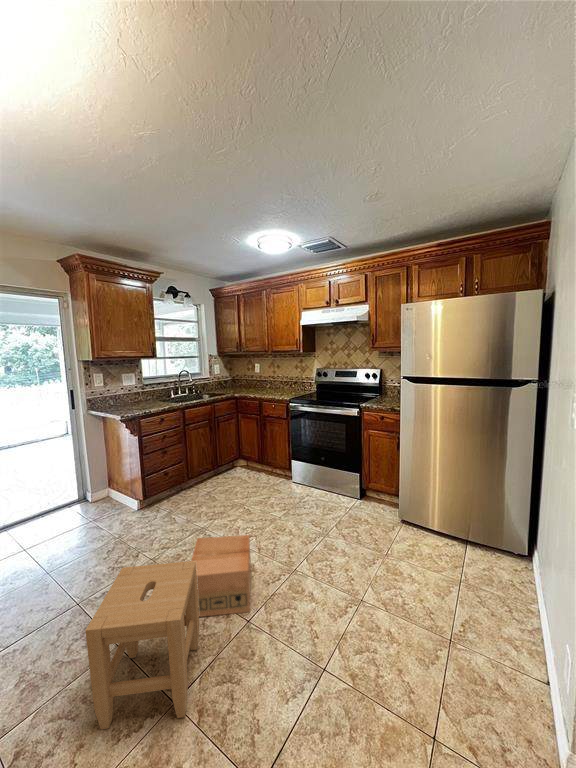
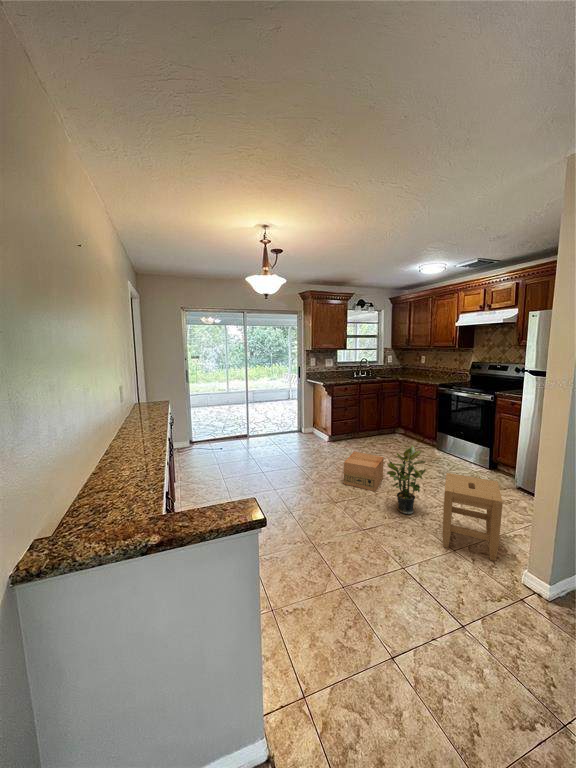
potted plant: none [277,523,345,656] -> present [387,446,426,514]
stool: present [85,561,199,730] -> present [442,473,503,561]

